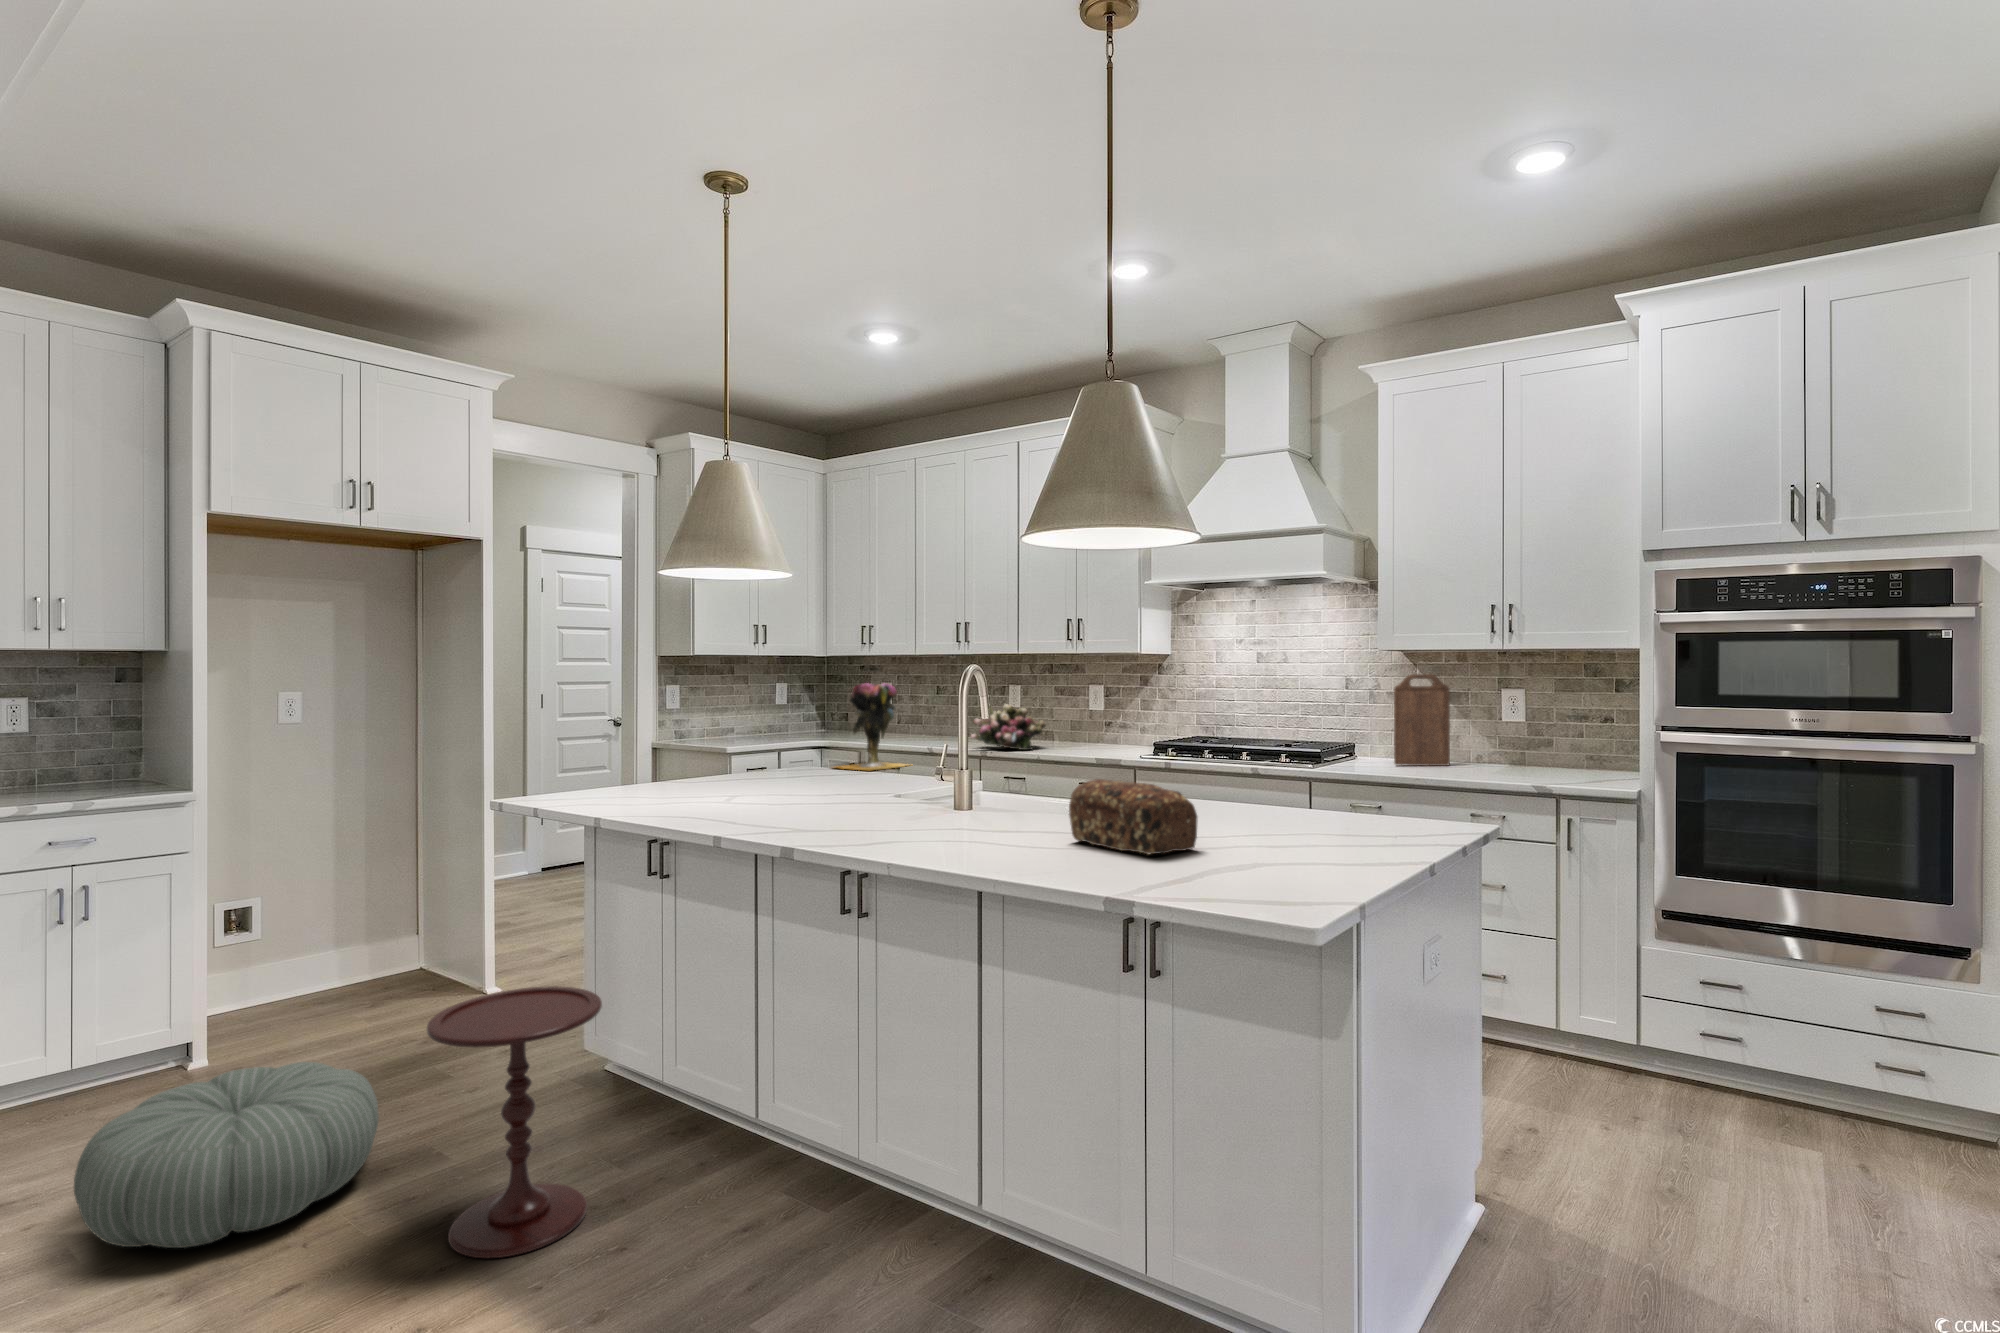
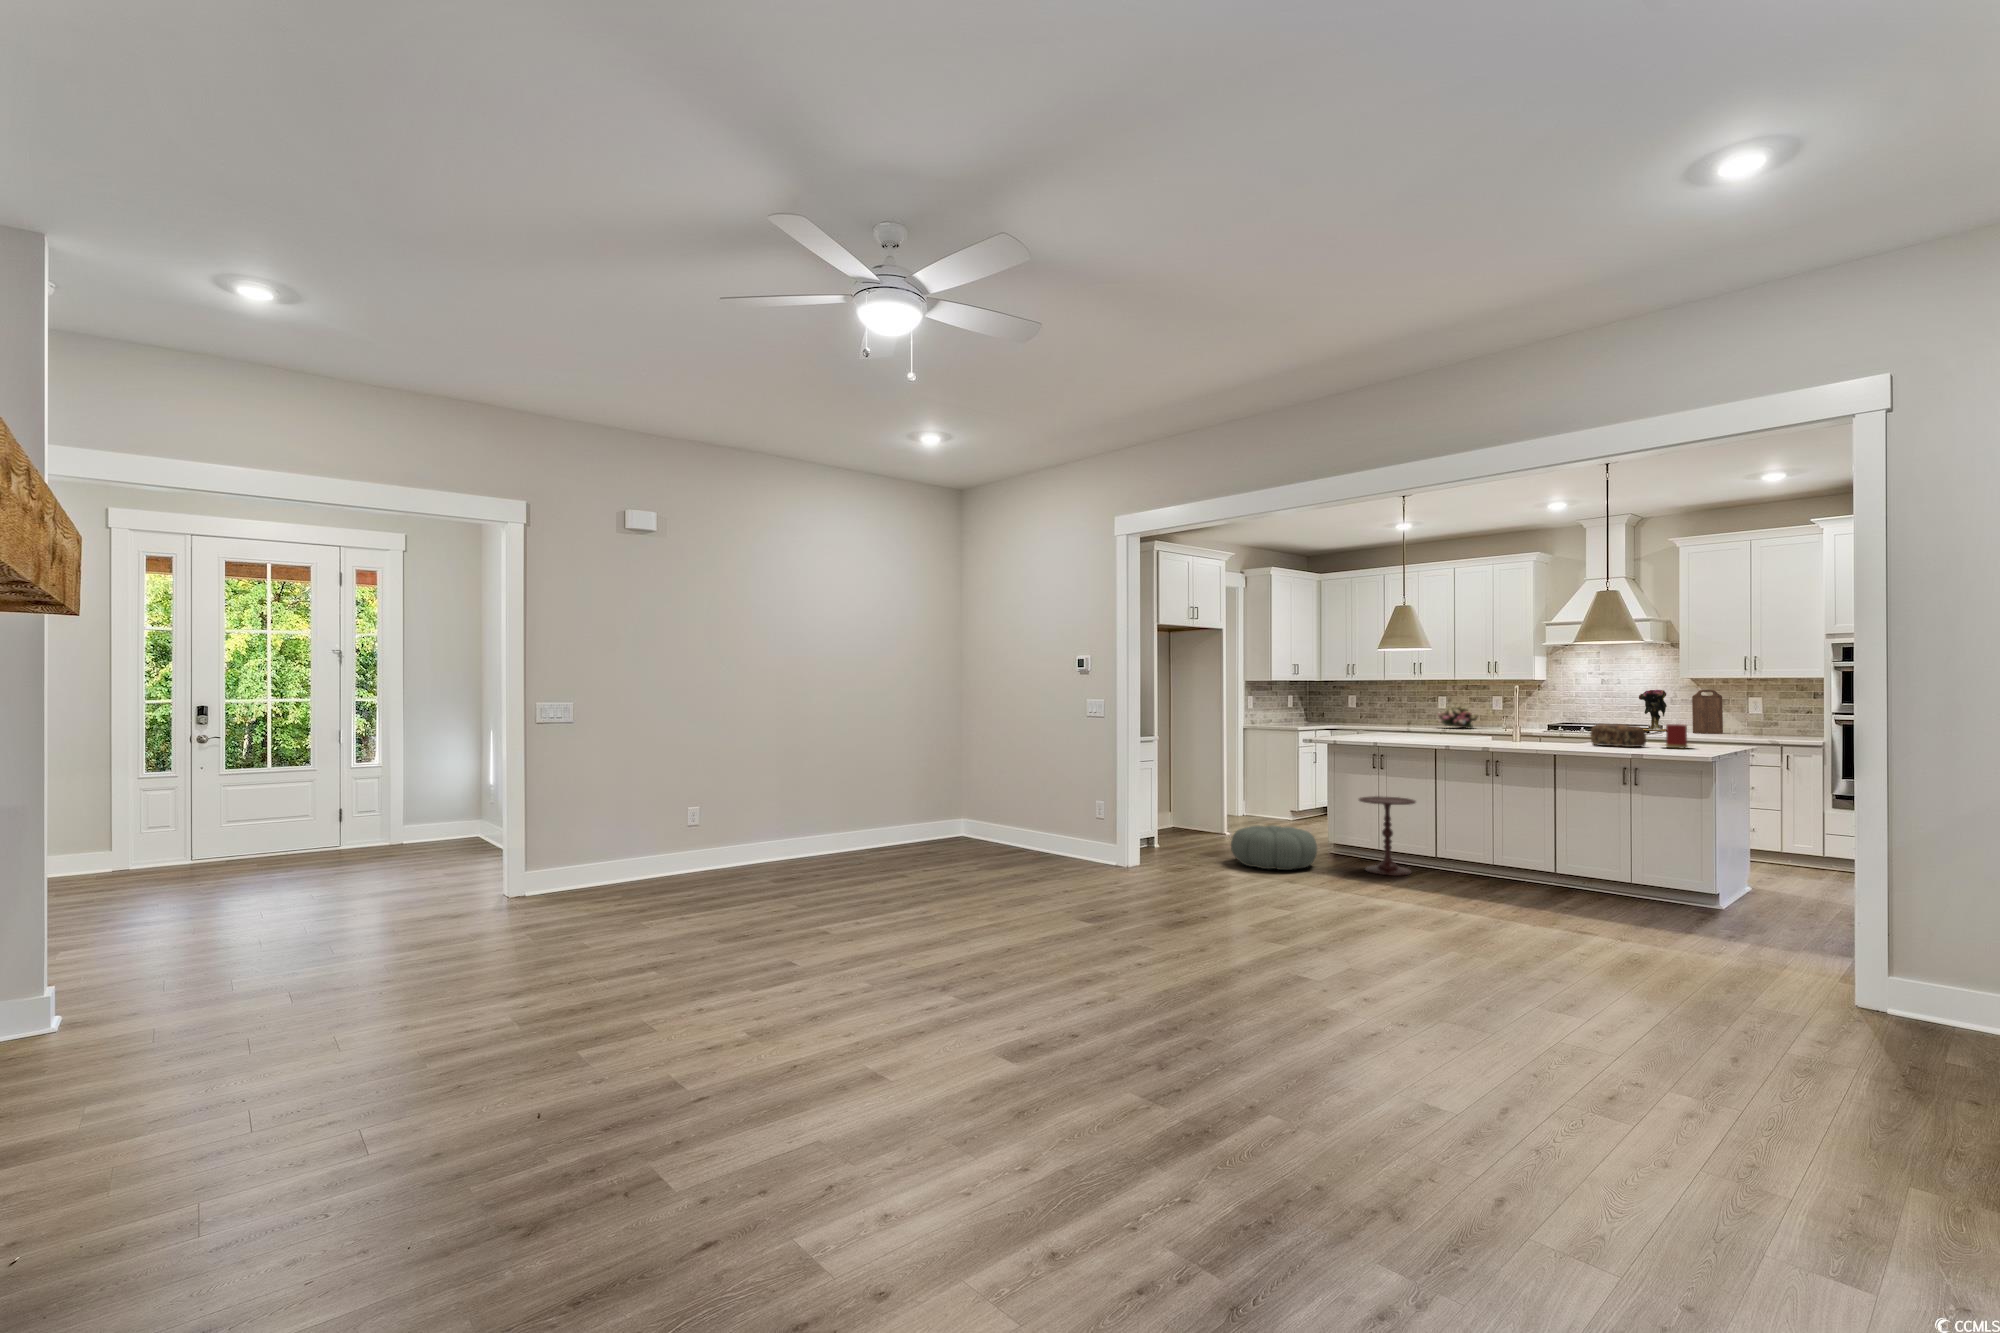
vase: present [837,683,908,770] -> present [1639,690,1667,731]
candle: none [1223,787,1309,864] -> present [1665,724,1688,748]

